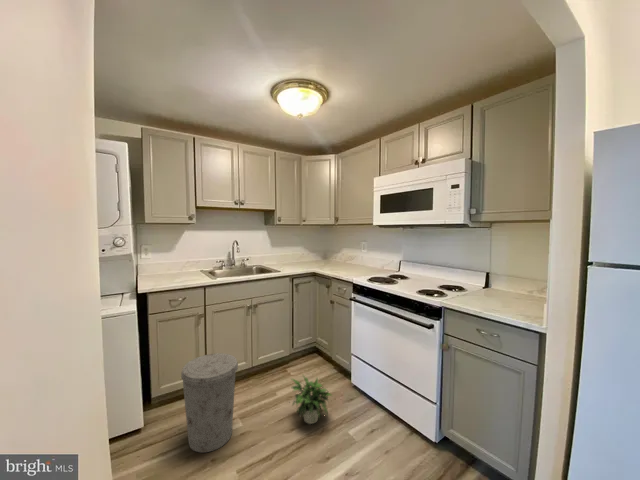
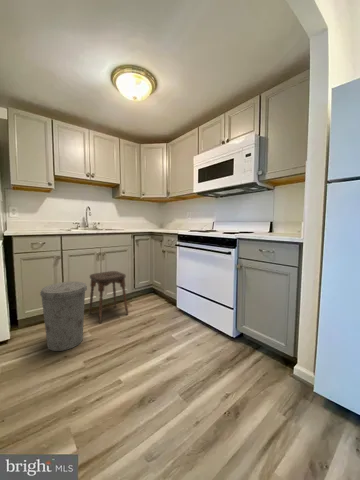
stool: none [237,329,287,405] -> present [89,271,128,323]
potted plant: present [291,377,331,424] -> none [128,298,160,332]

